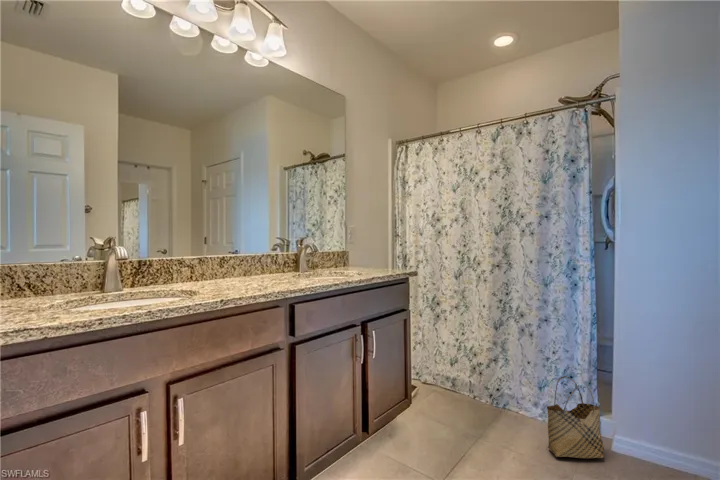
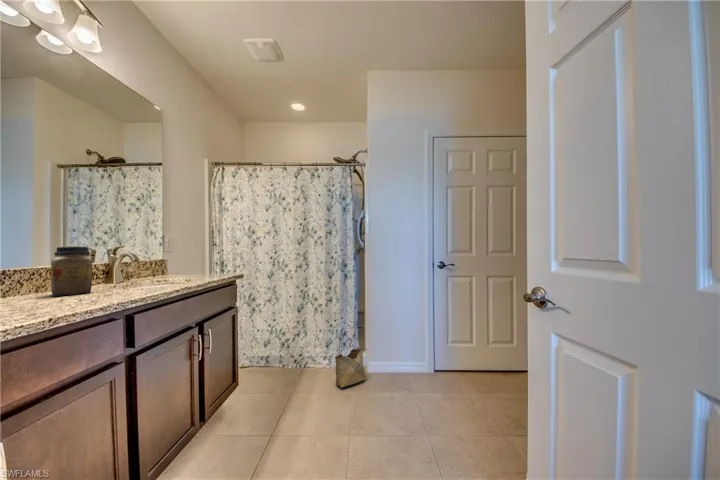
jar: none [251,237,277,280] -> present [51,246,92,296]

